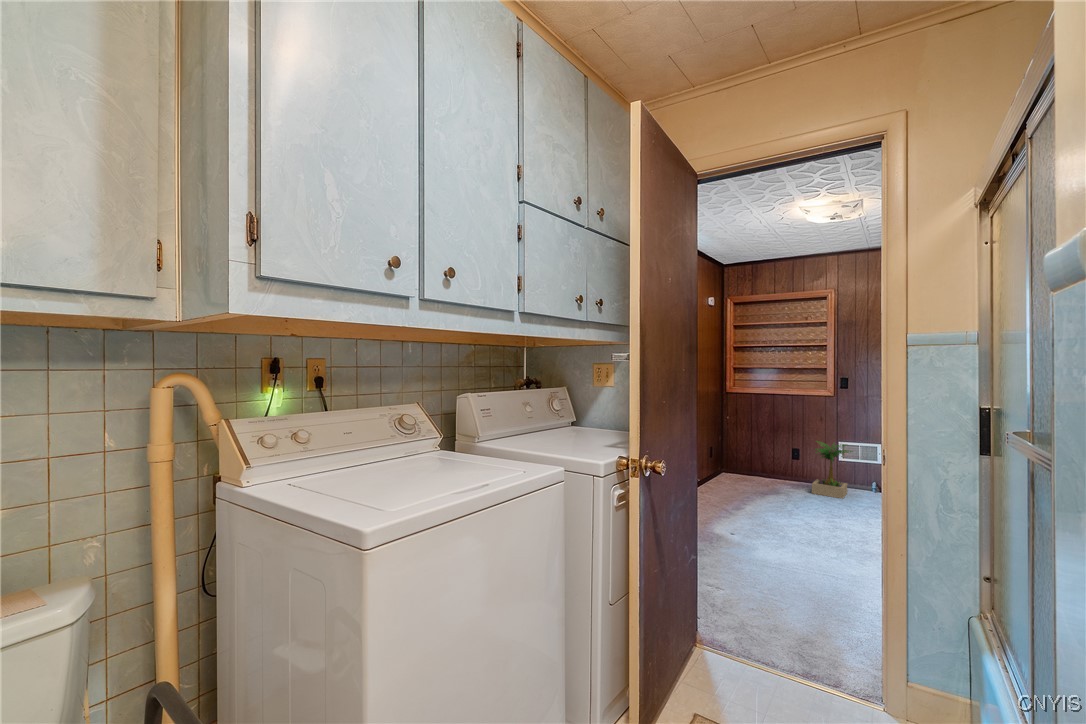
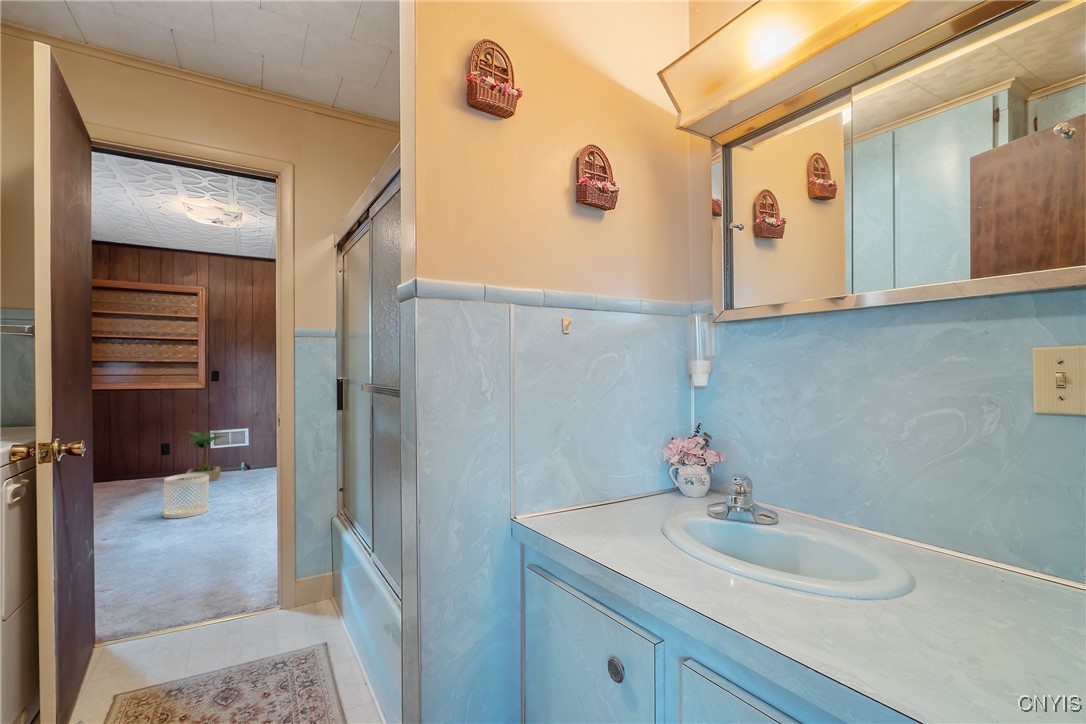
waste basket: none [783,487,827,535] -> present [163,473,209,518]

